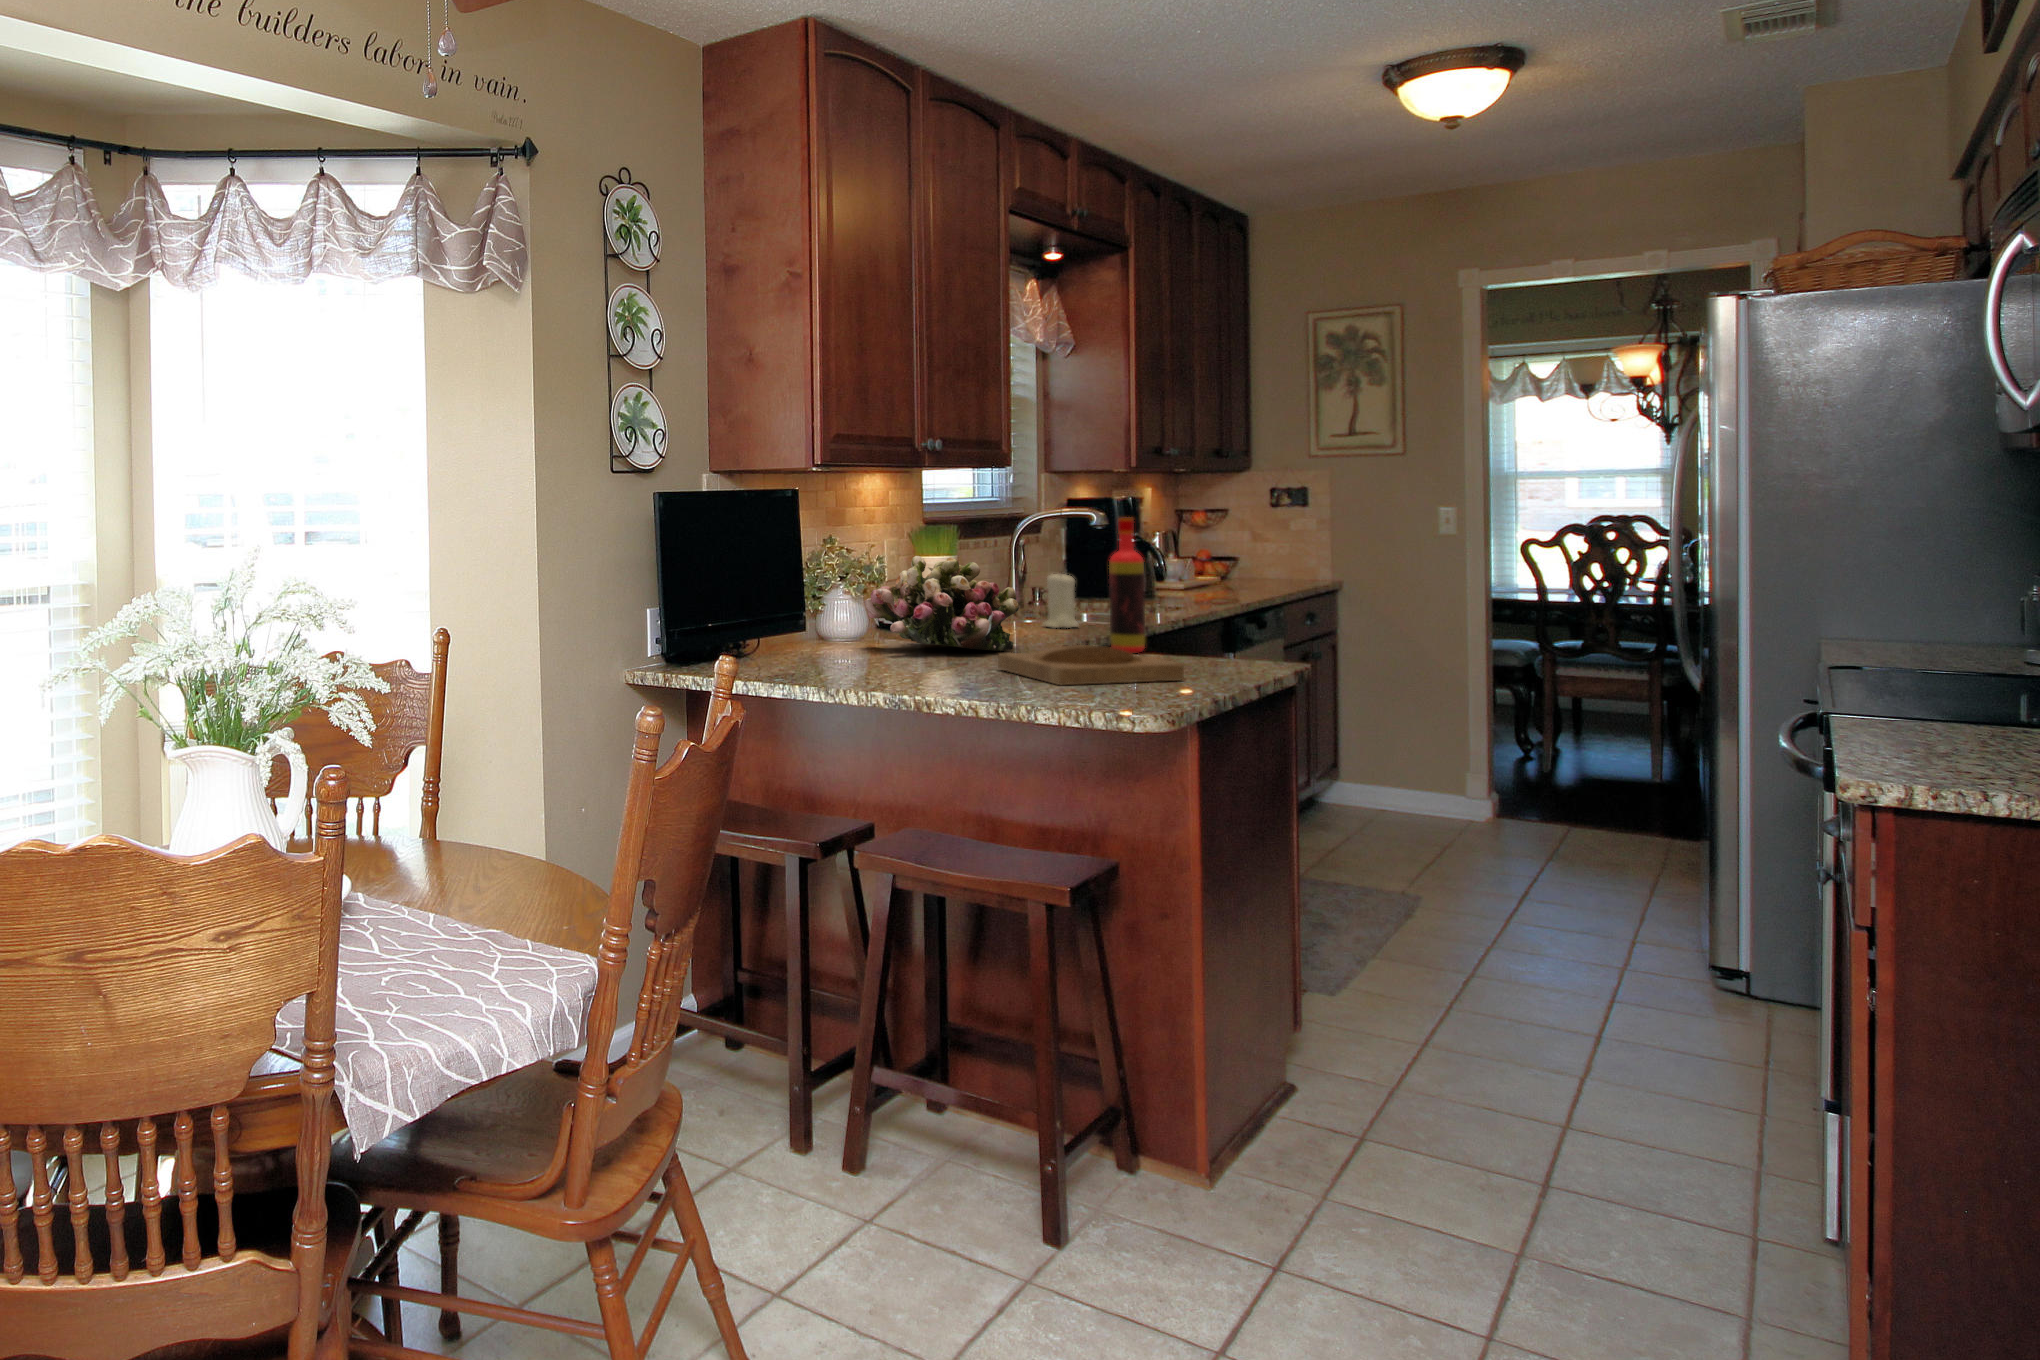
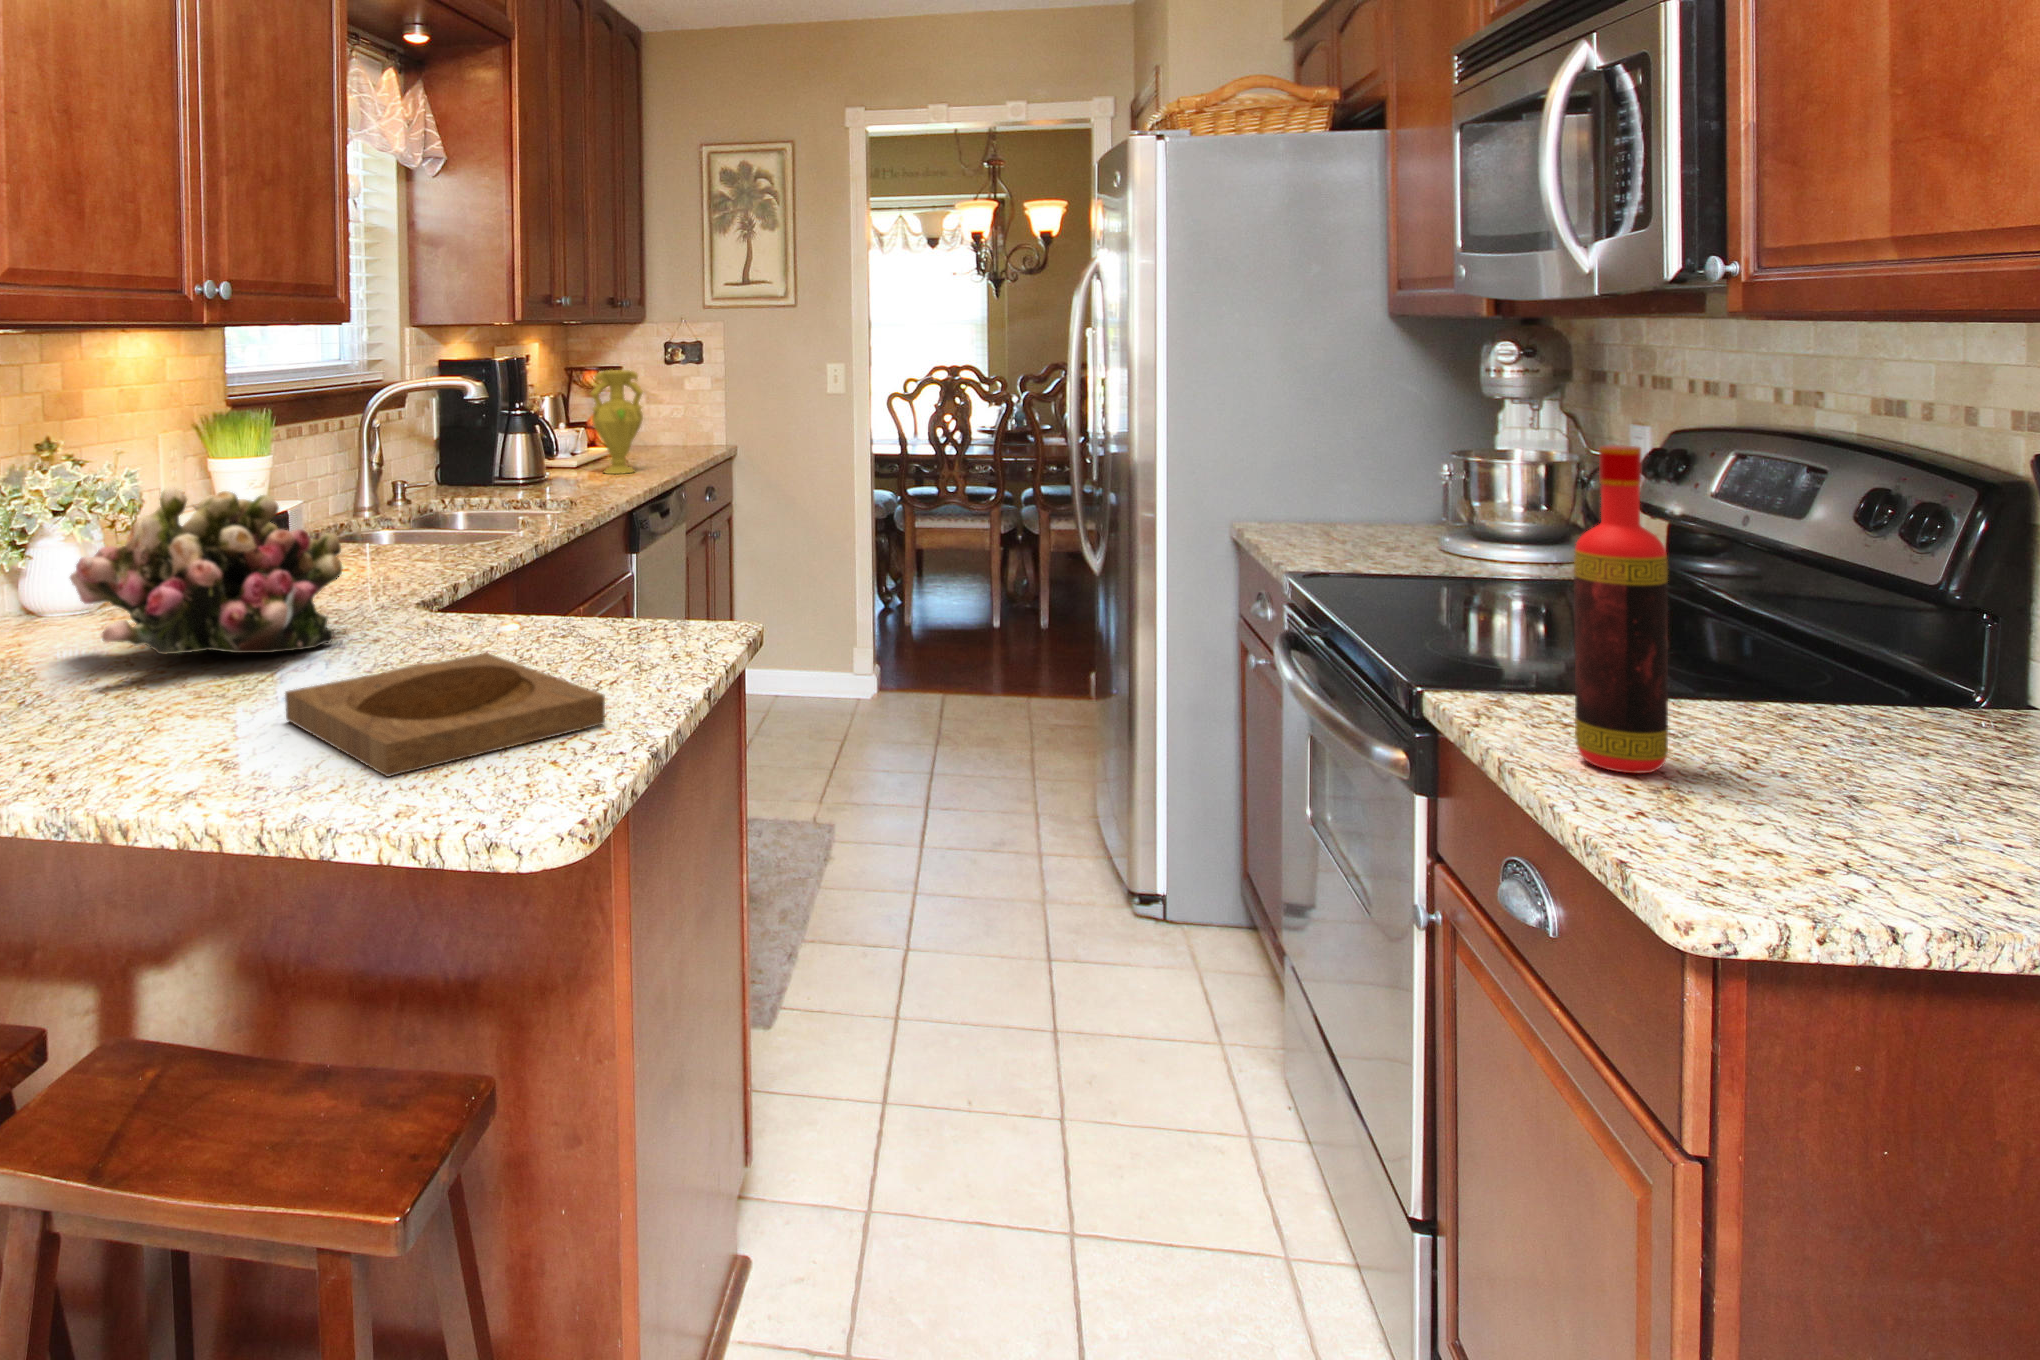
vase: none [1194,509,1245,593] -> present [591,370,643,474]
bottle: present [1109,518,1145,653] -> present [1574,445,1668,773]
candle: present [1043,574,1078,628] -> none [396,481,448,567]

